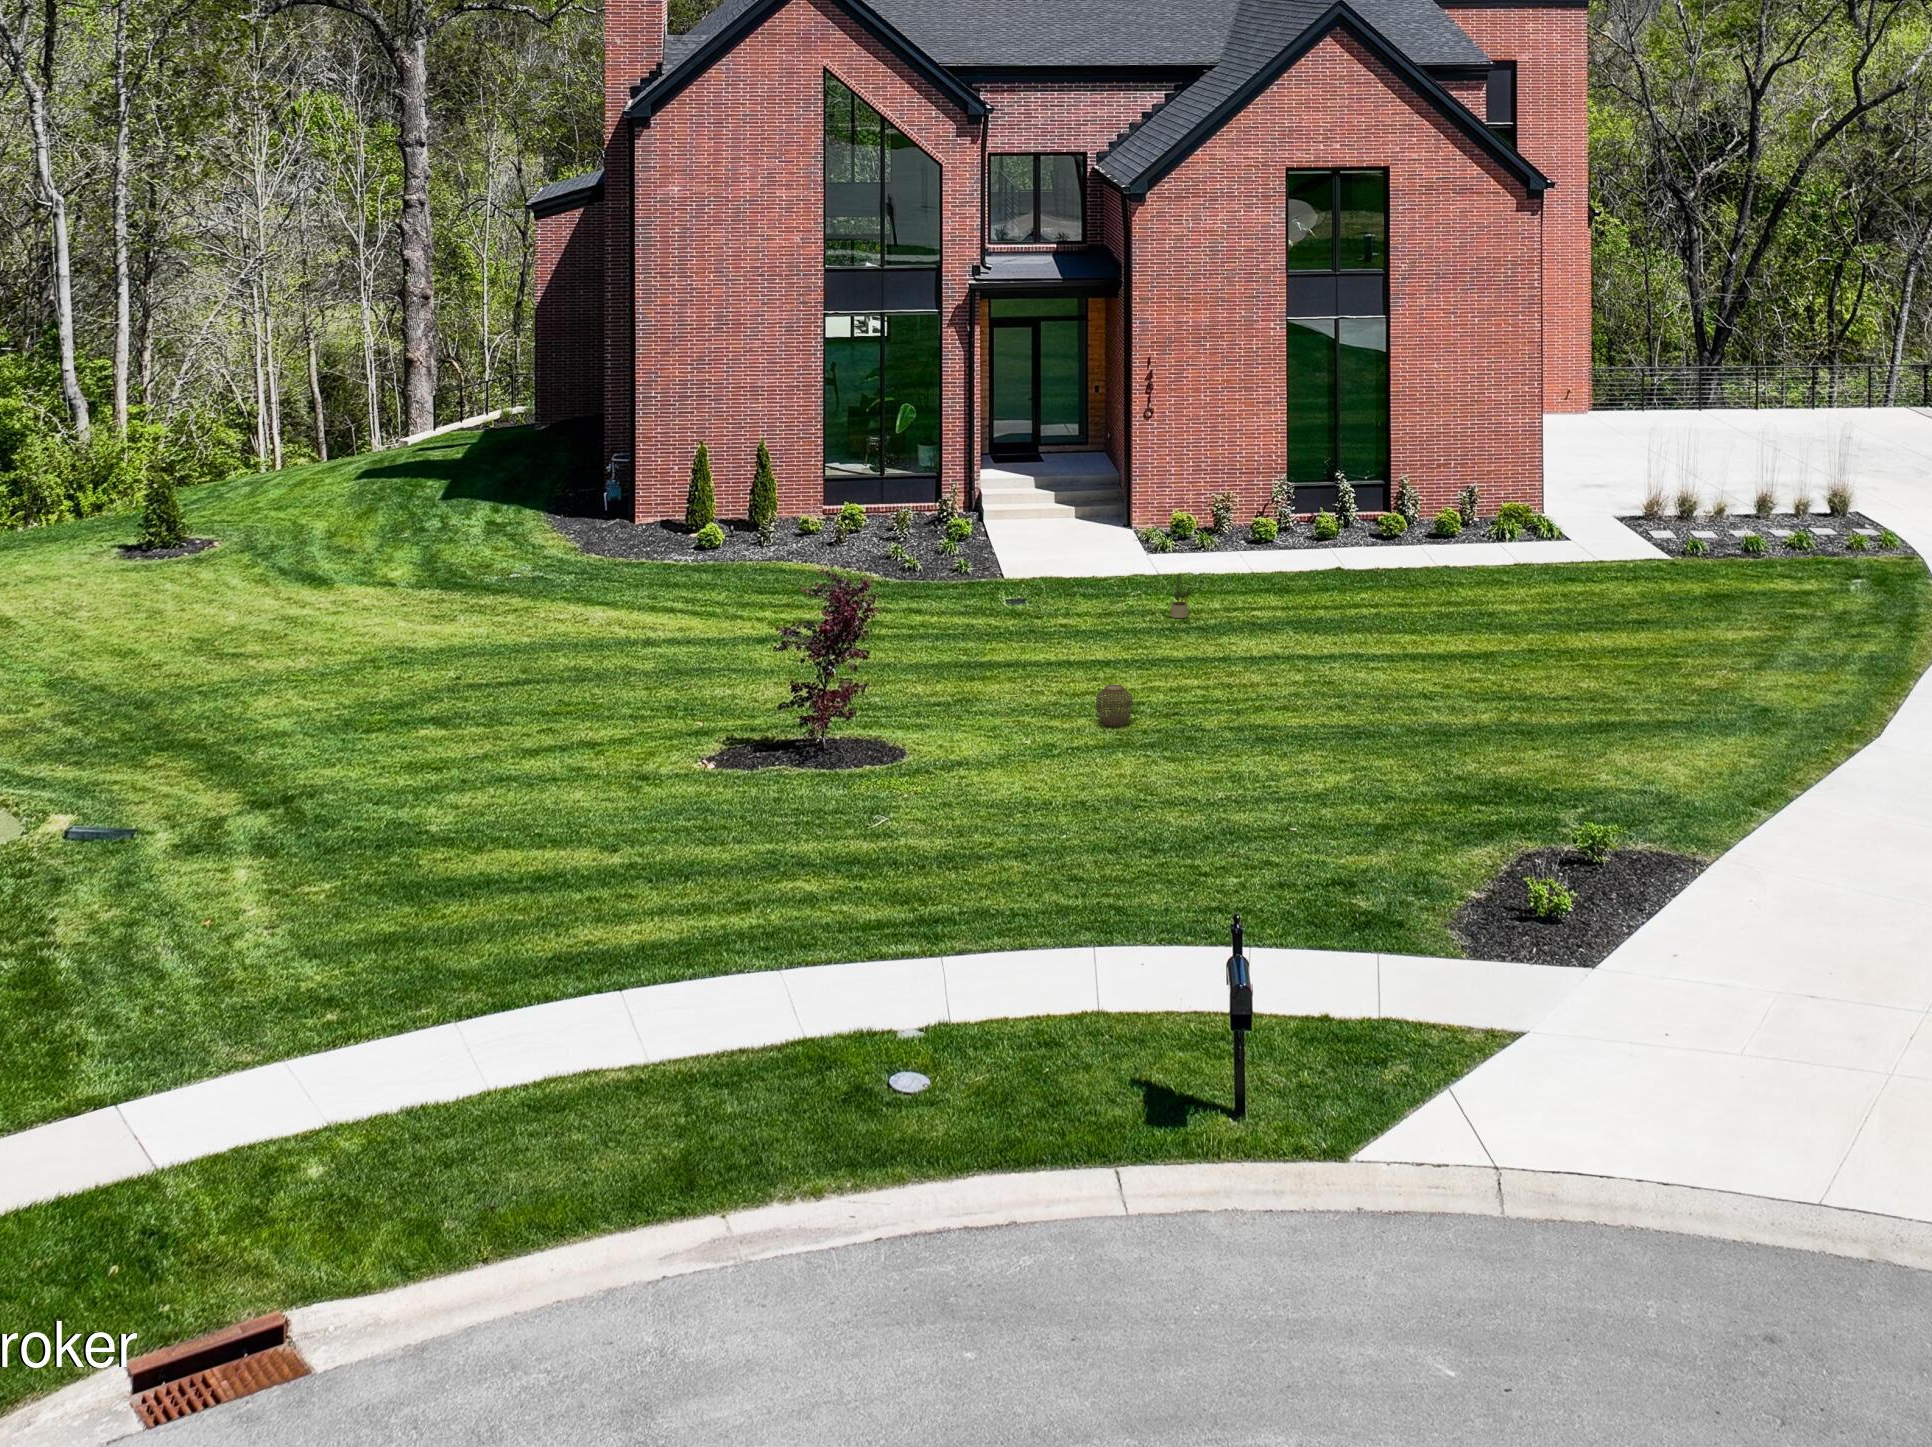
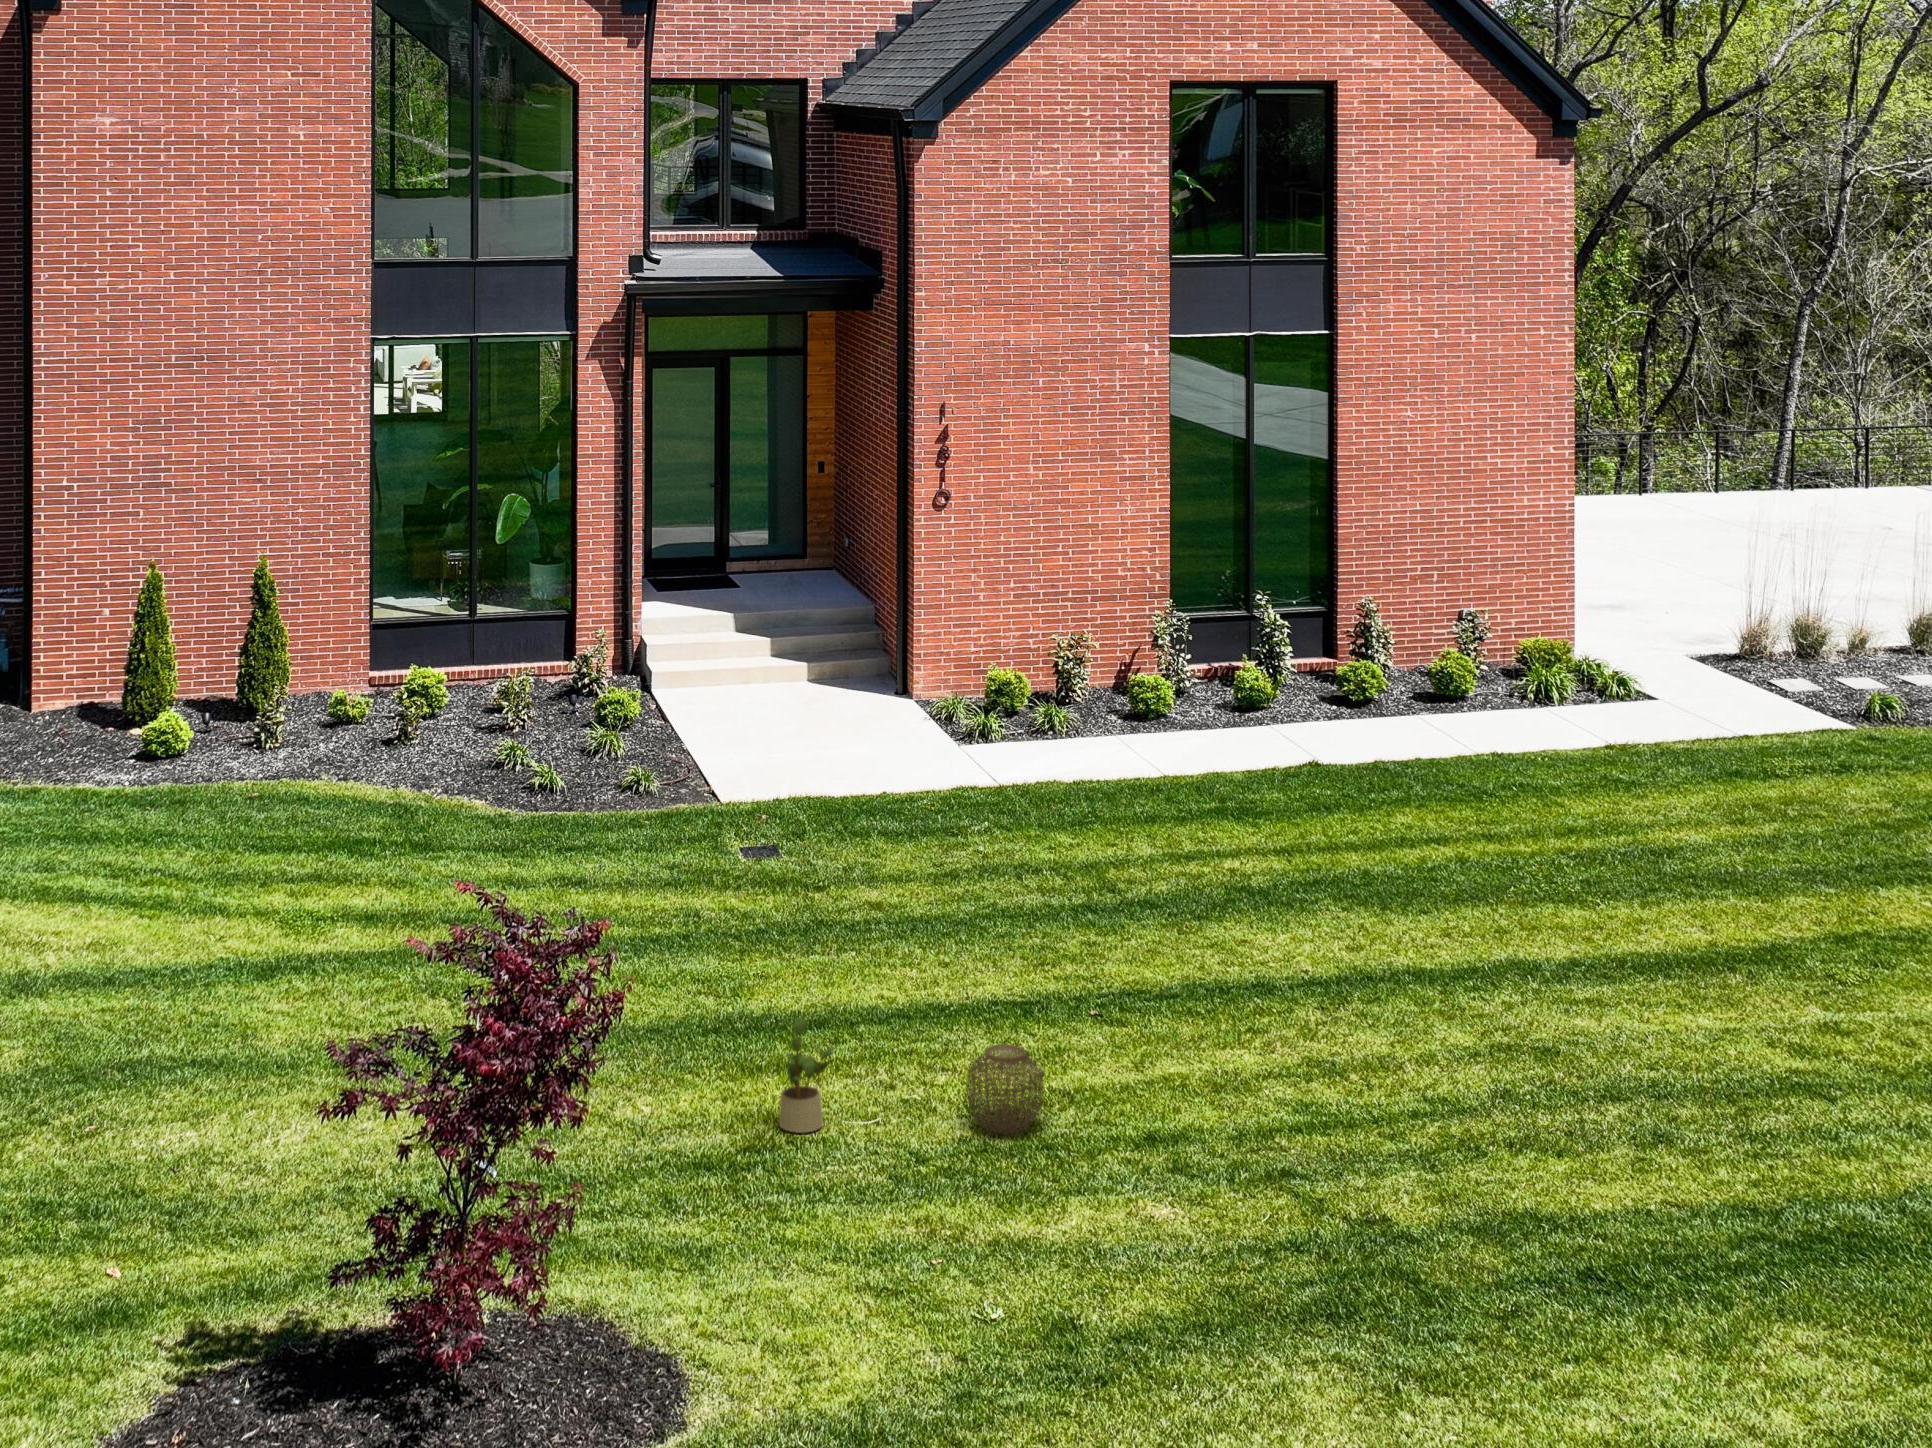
potted plant: present [1171,574,1193,618] -> present [779,1017,835,1133]

